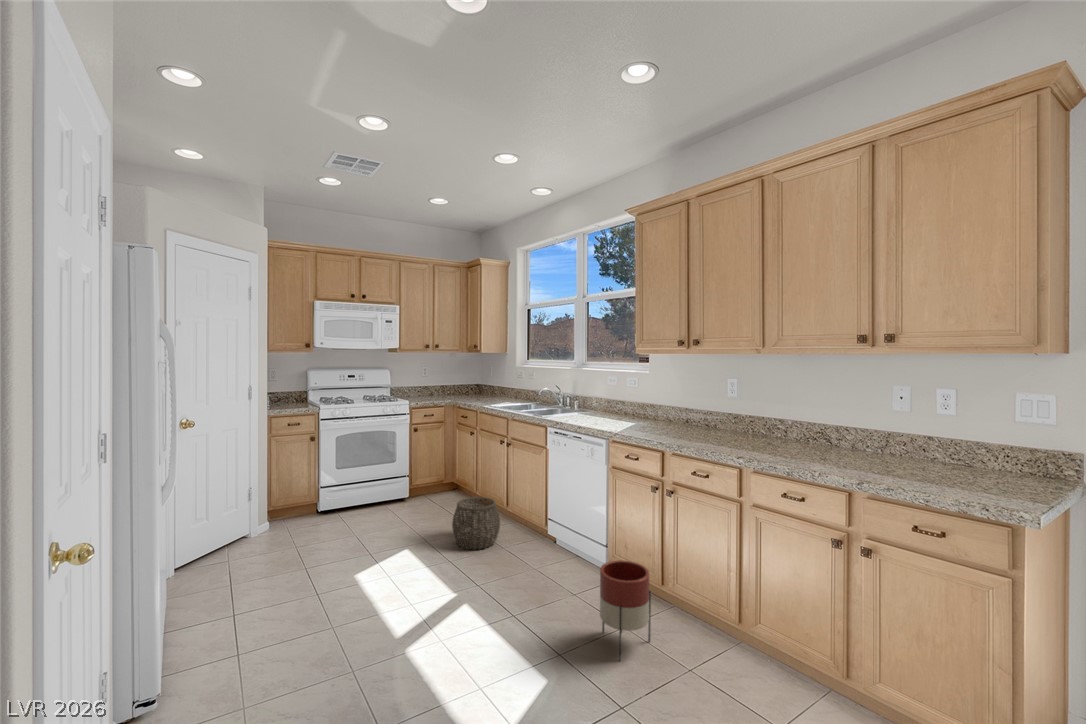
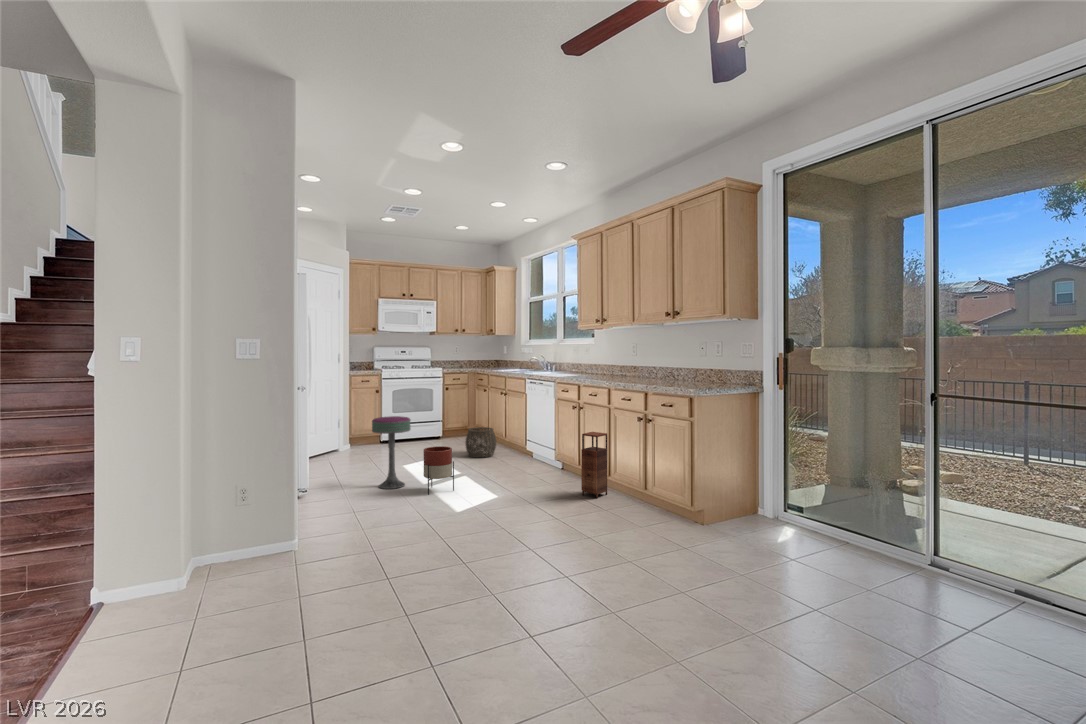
bar stool: none [293,520,372,676] -> present [372,416,411,489]
storage cabinet: none [706,549,750,688] -> present [581,432,607,498]
planter: present [600,560,651,660] -> present [424,446,454,495]

